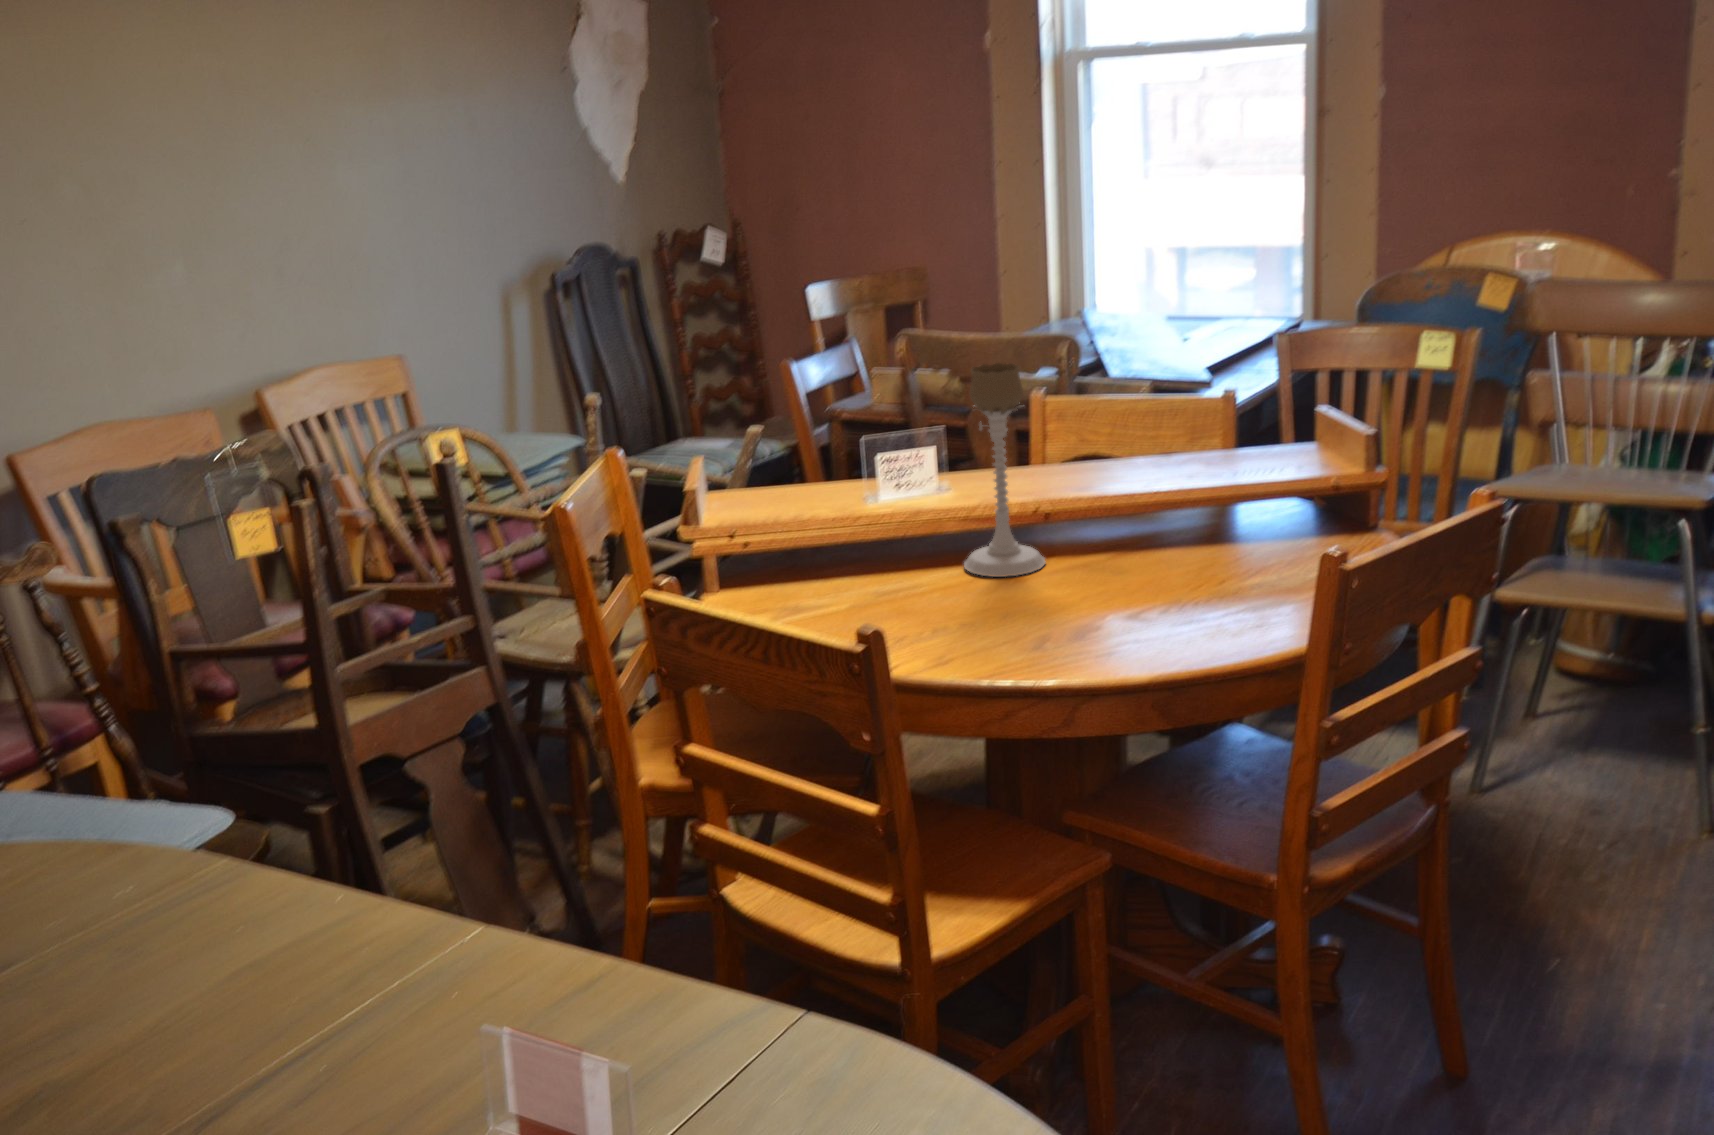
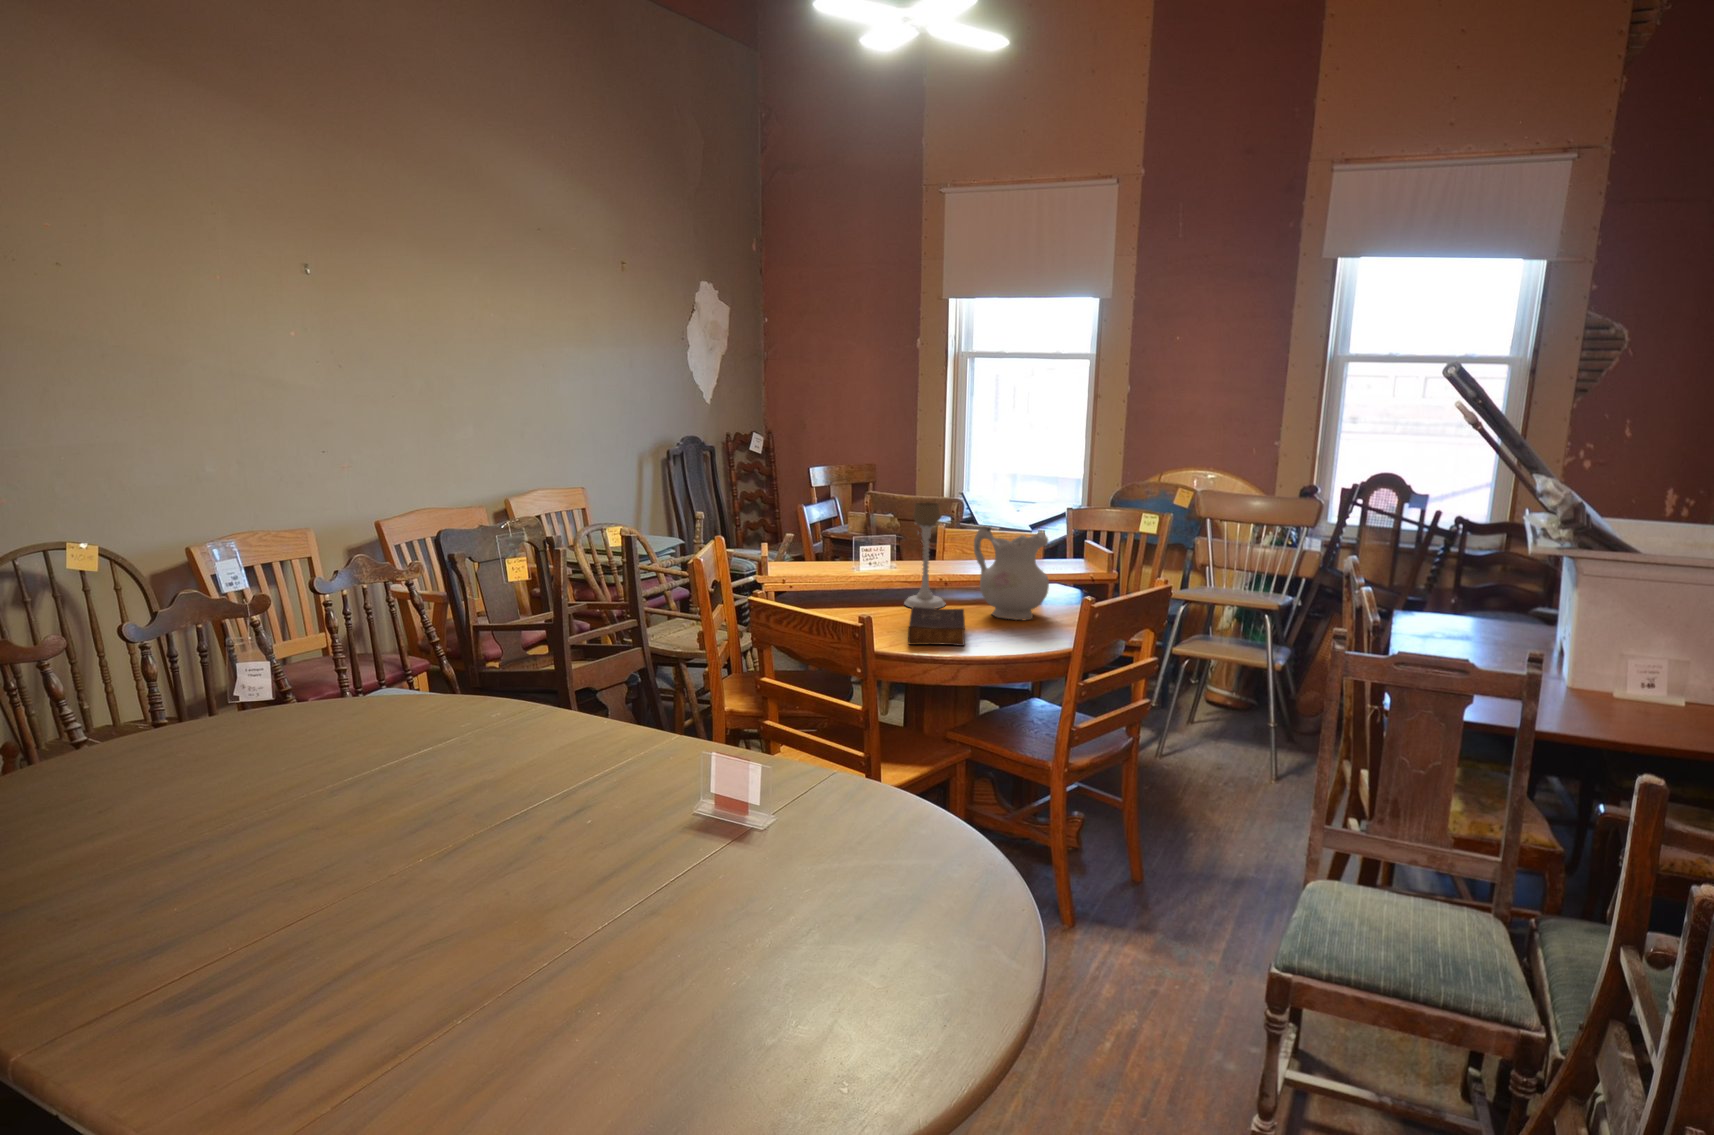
ceramic pitcher: none [1093,406,1250,593] -> present [974,526,1049,620]
book: none [963,581,1081,670] -> present [908,607,965,646]

